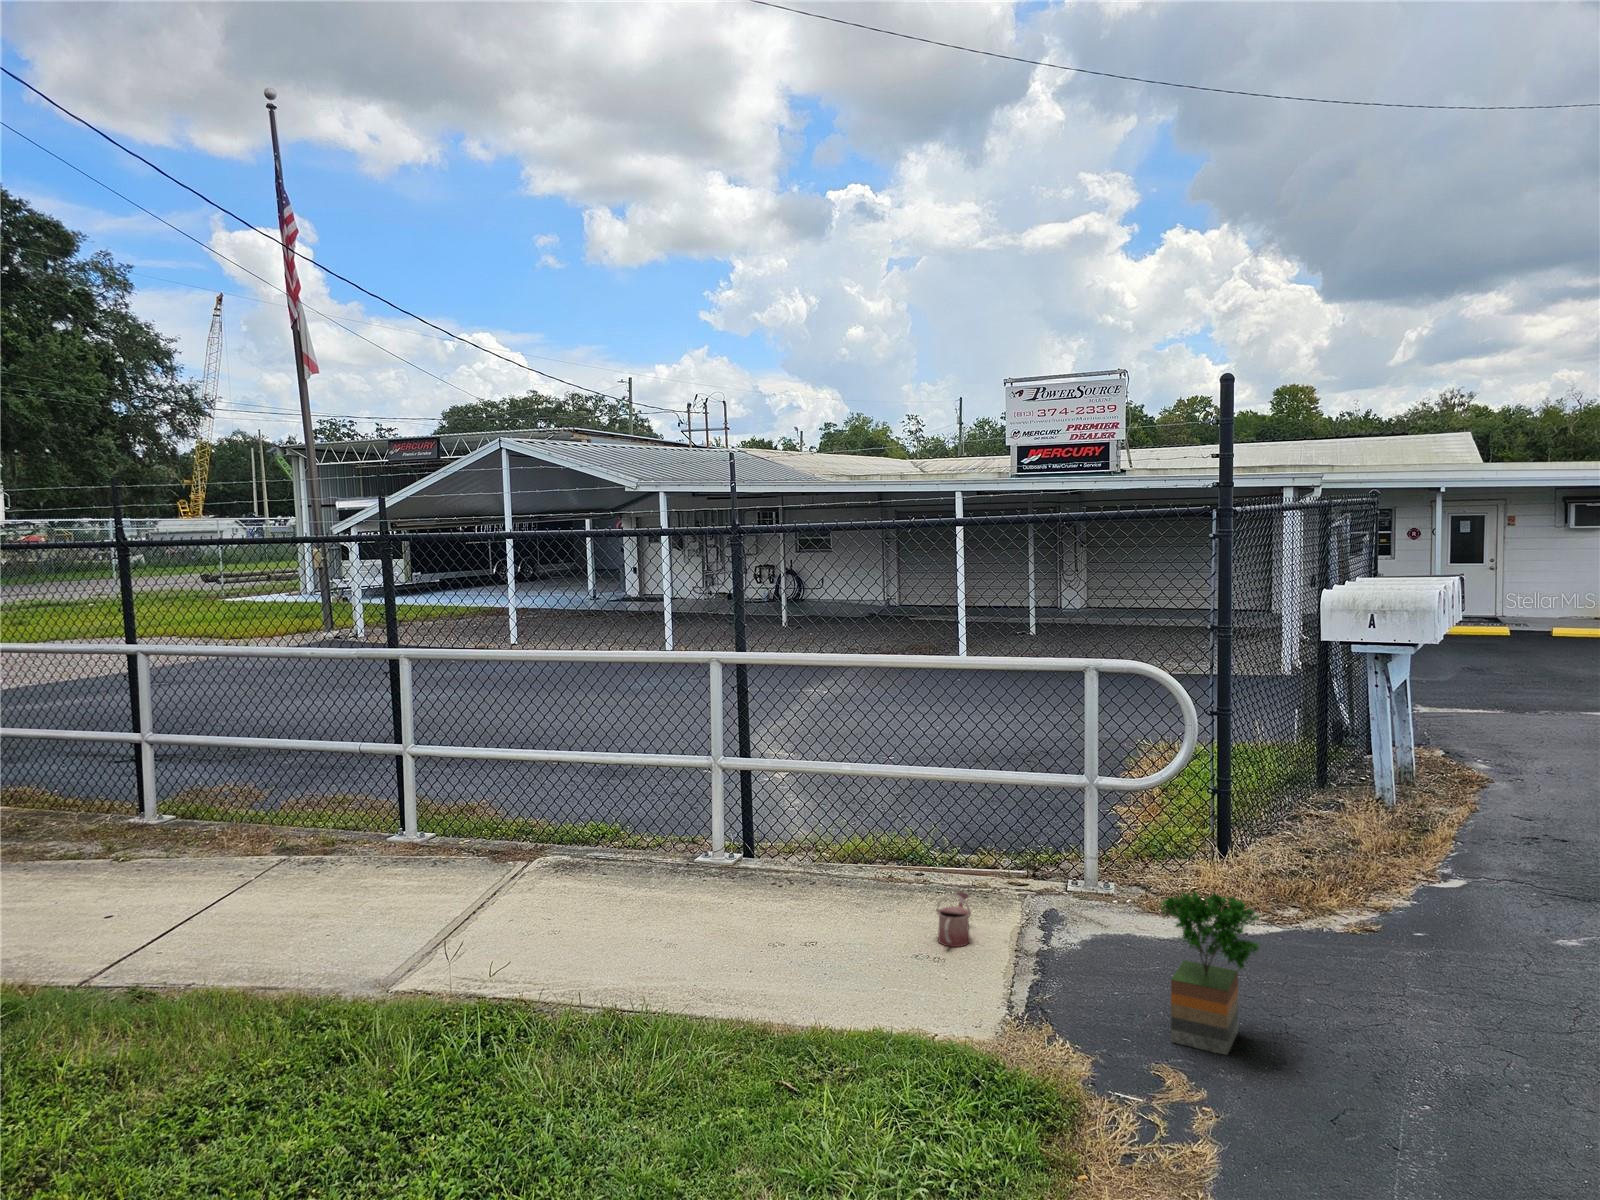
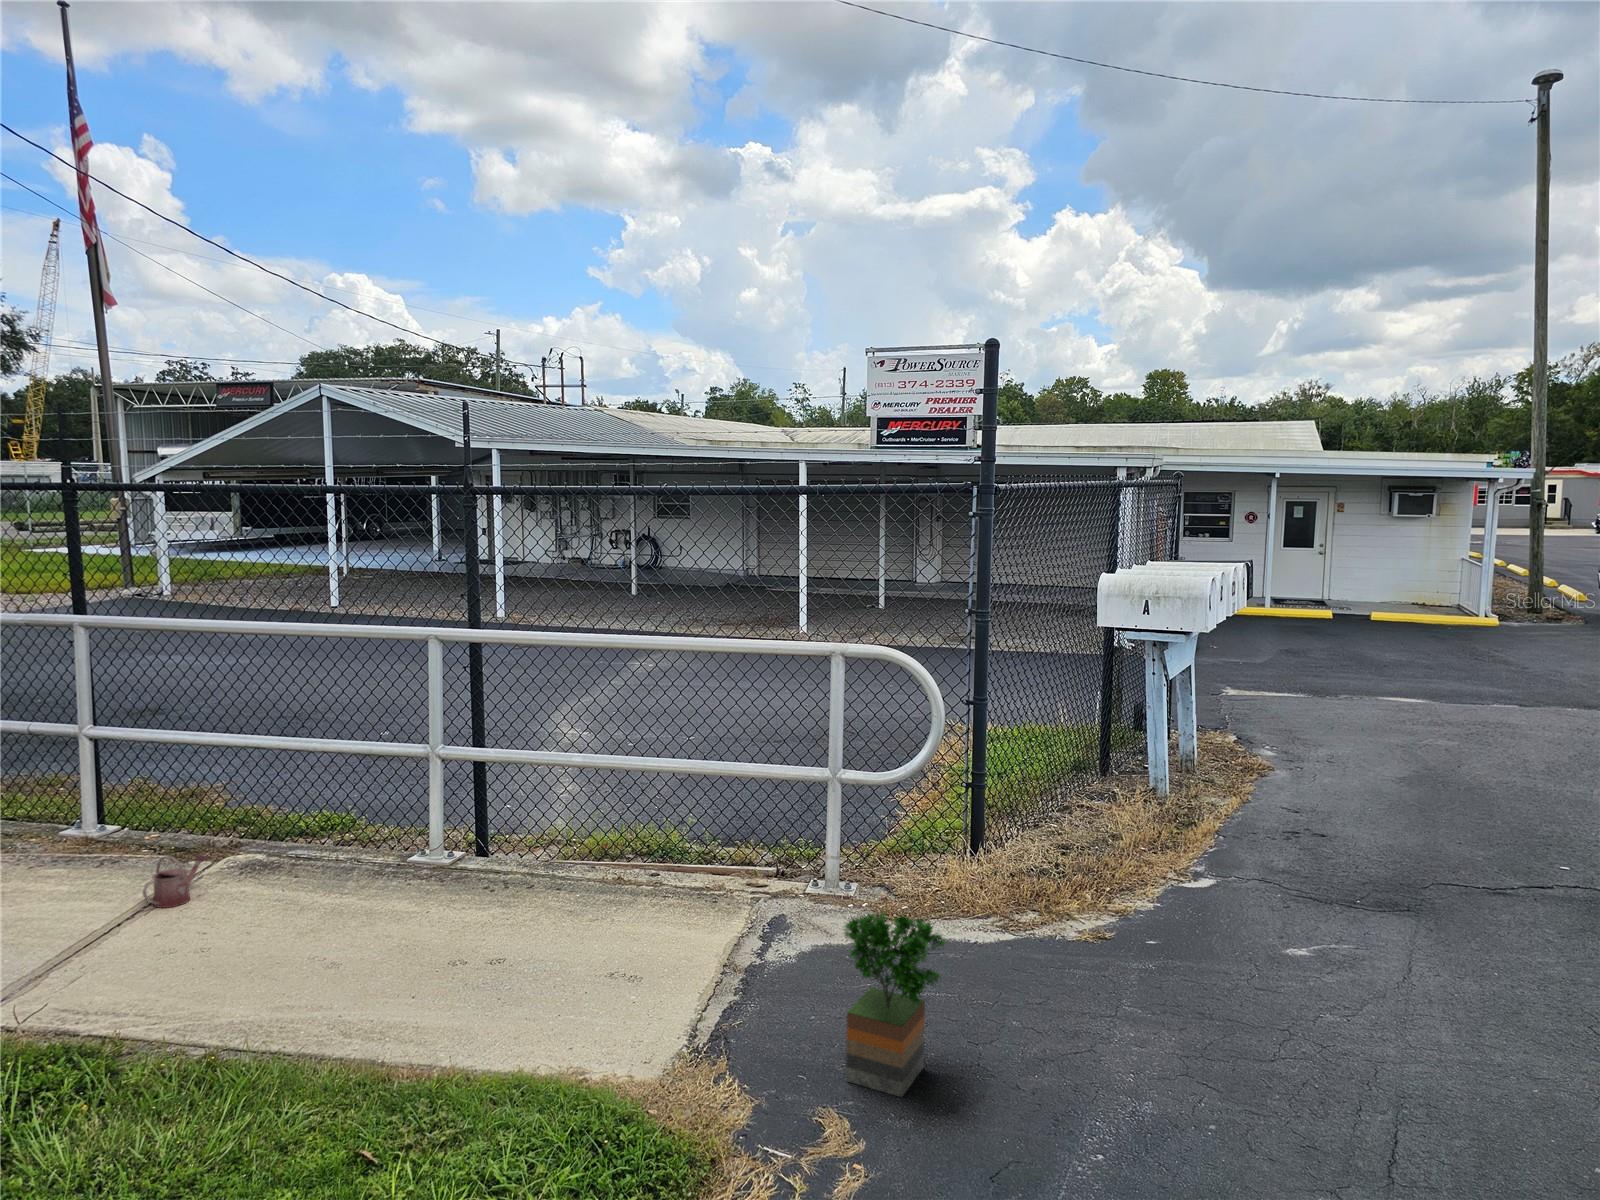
watering can: present [936,892,971,947] -> present [143,854,208,908]

